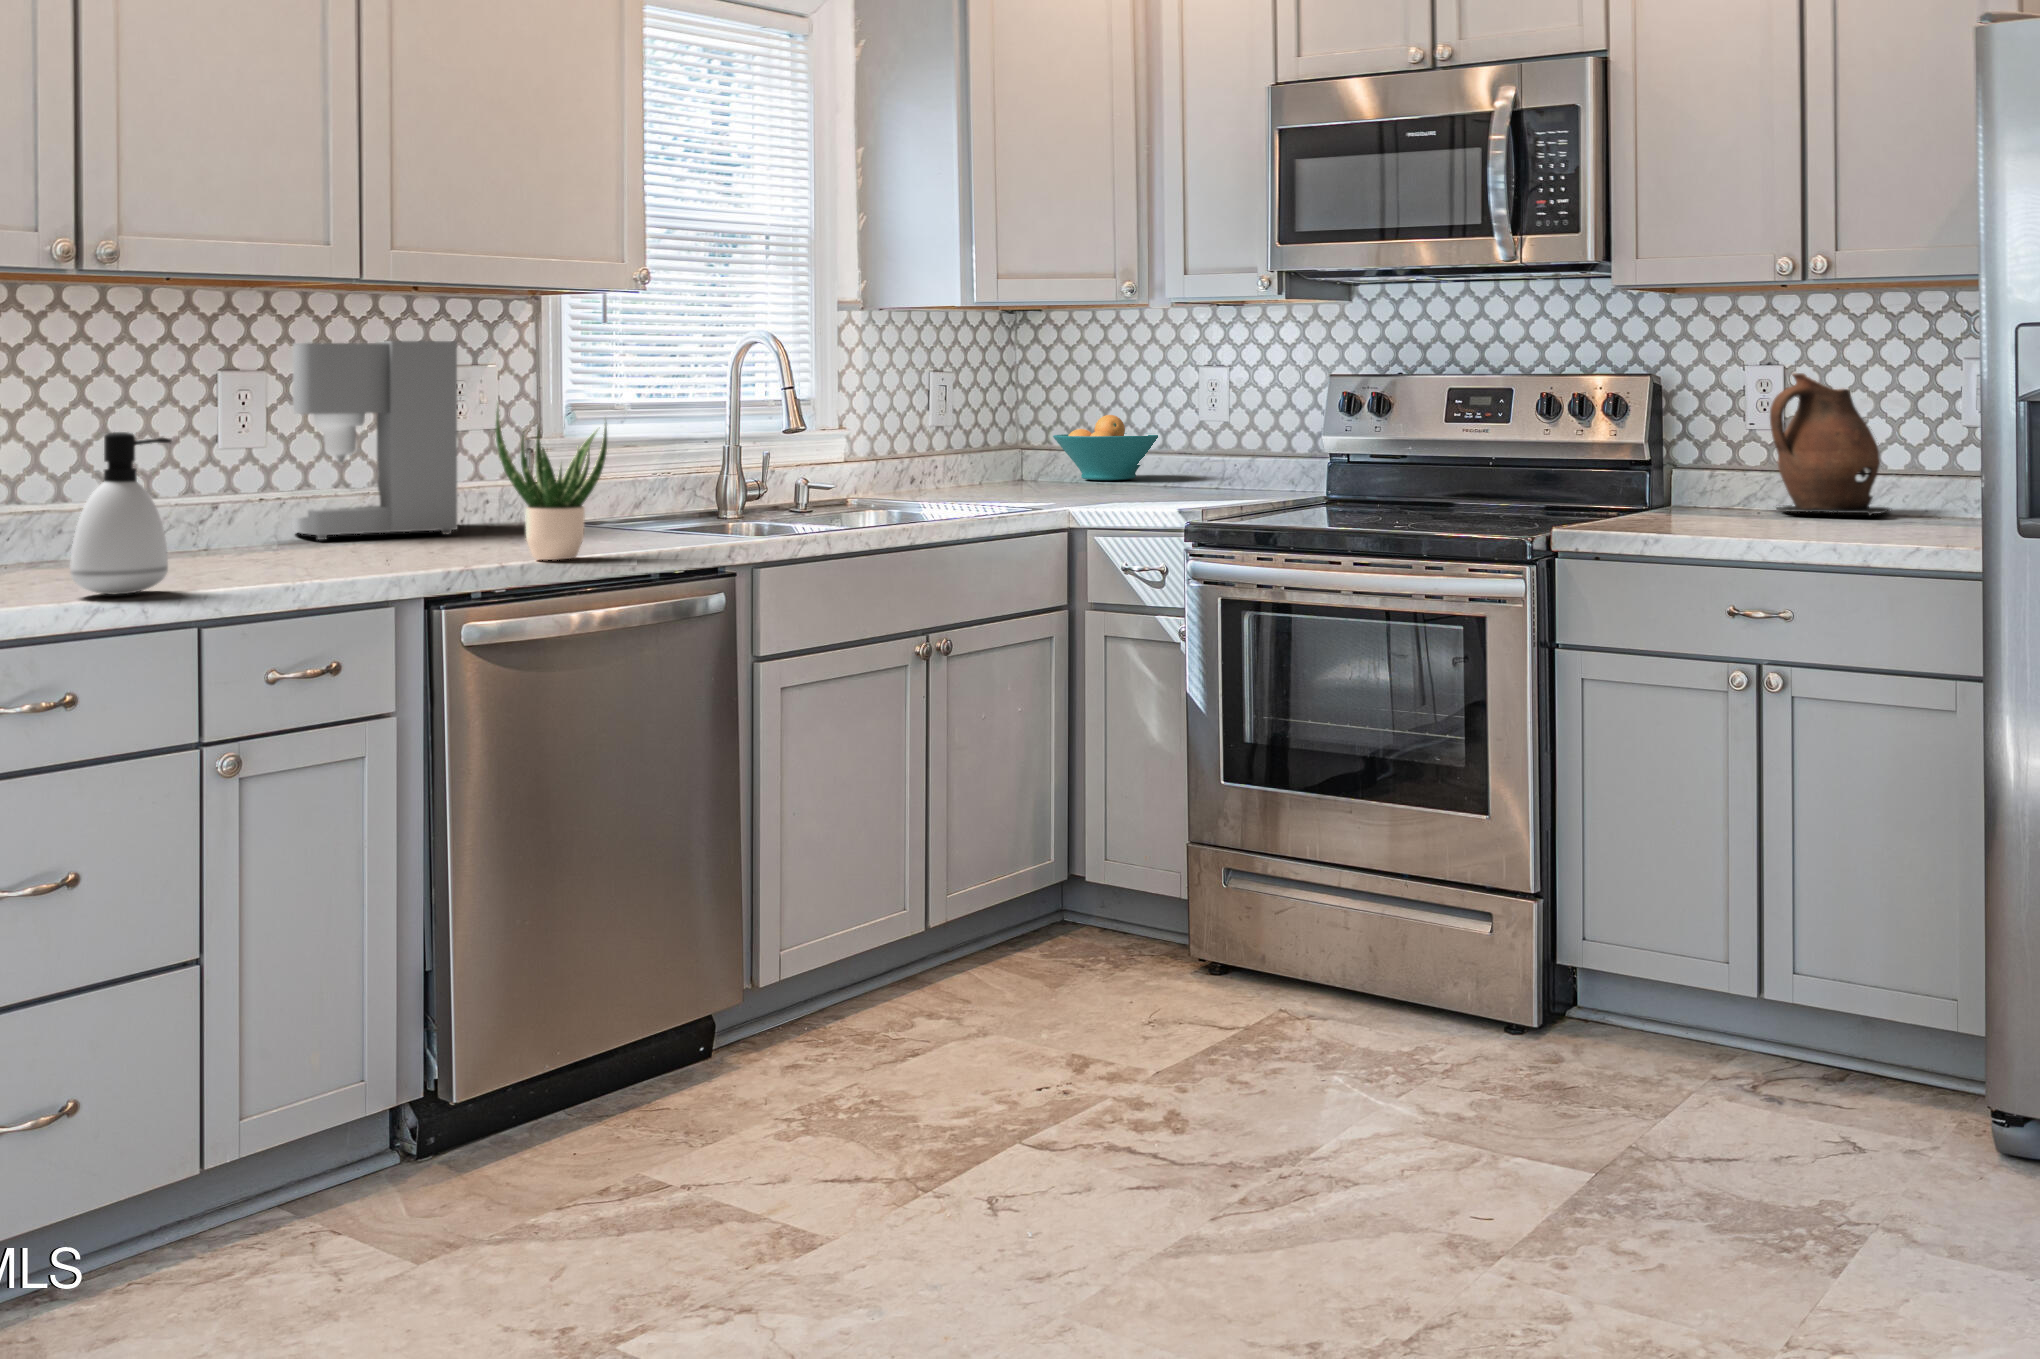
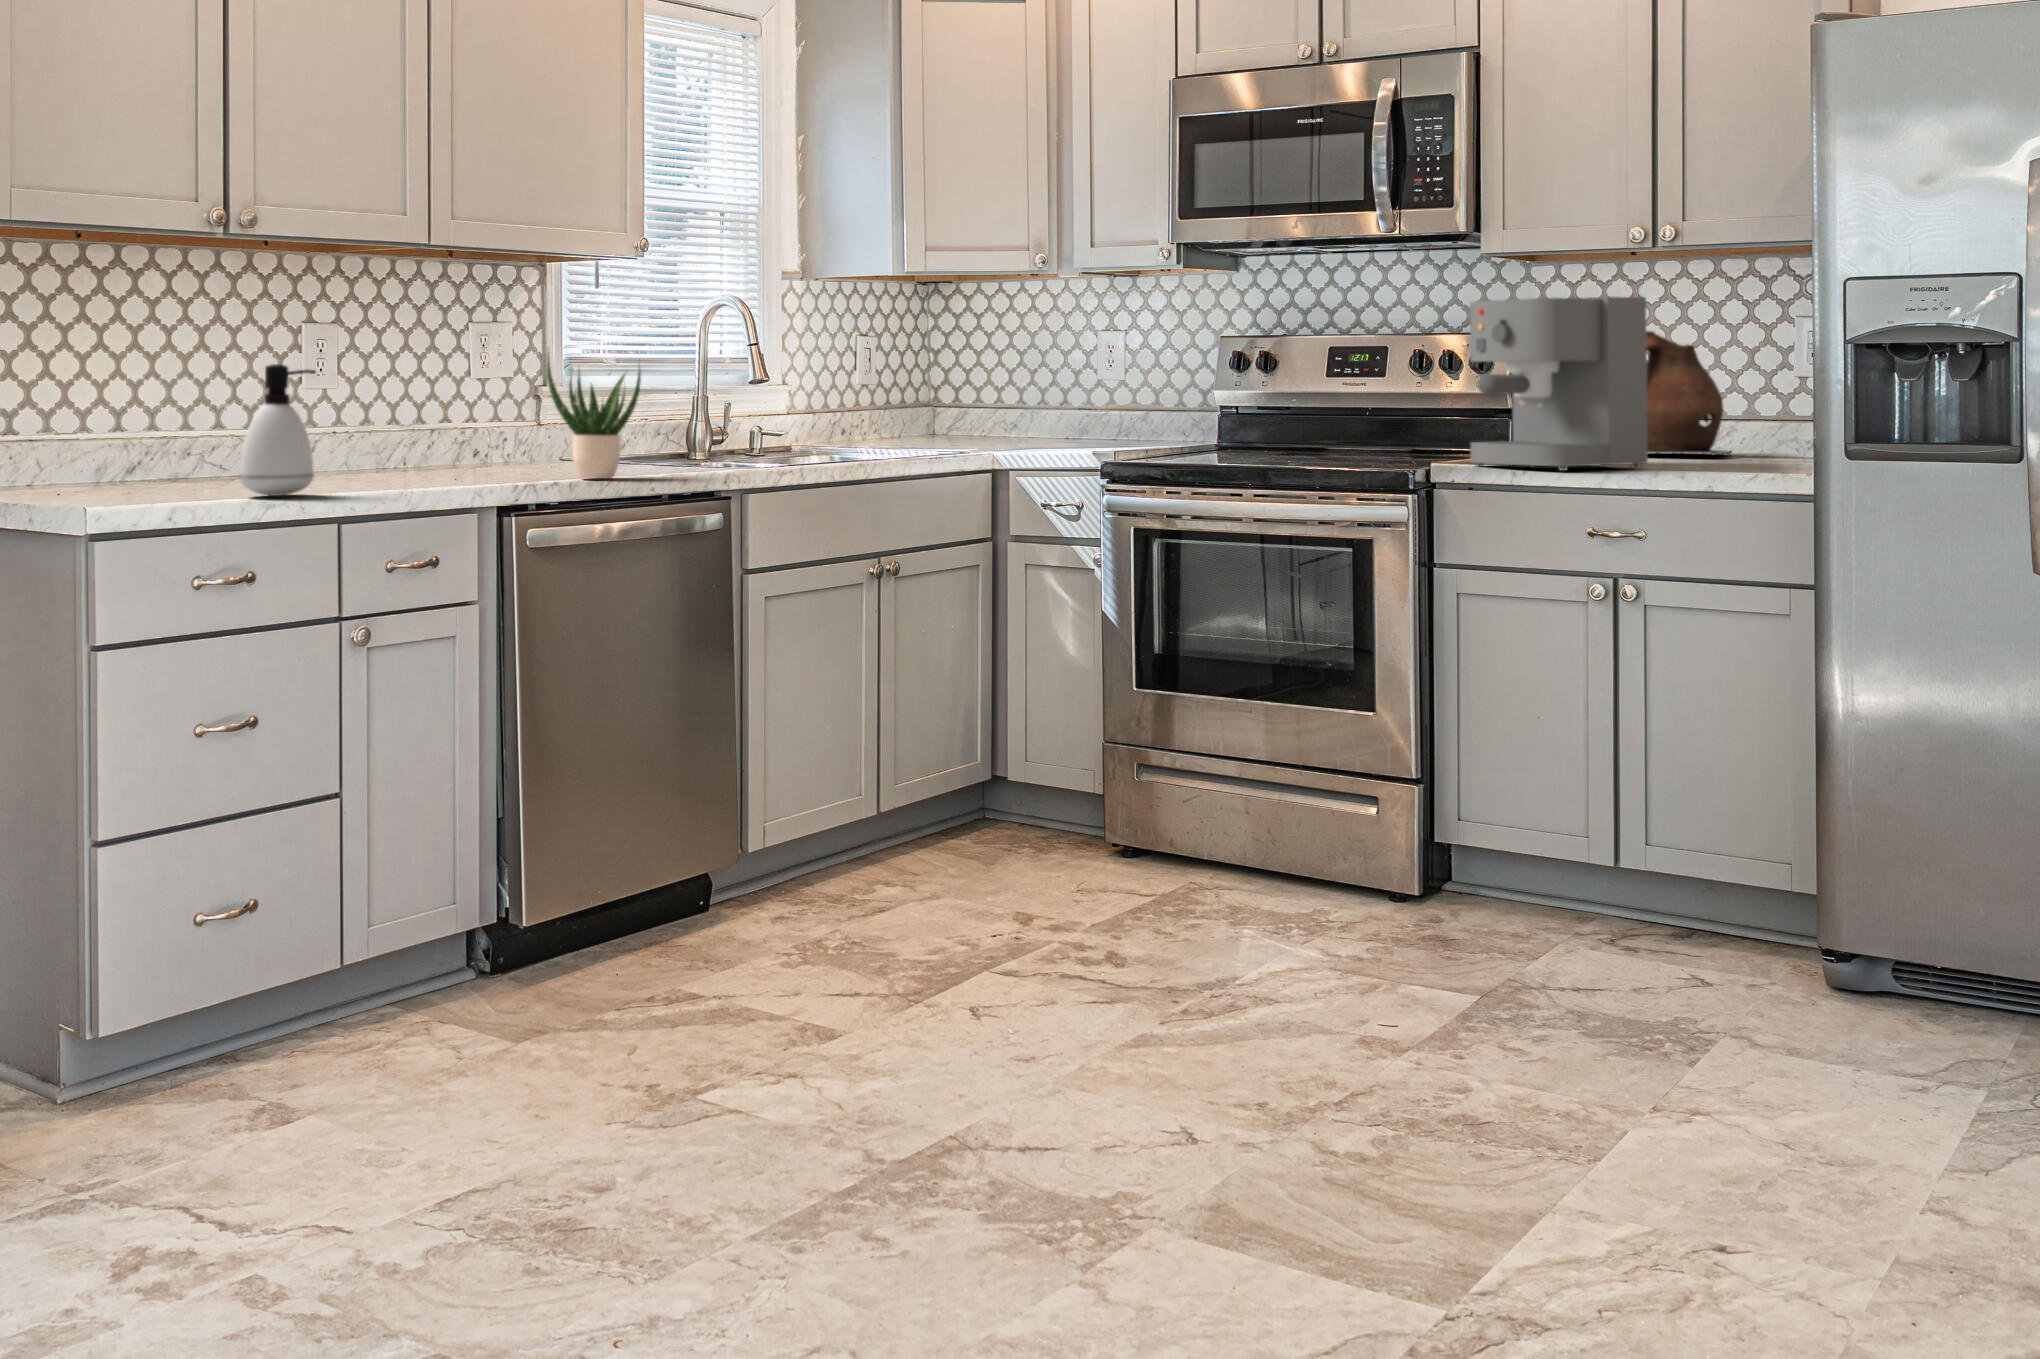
coffee maker: present [292,341,457,540] -> present [1470,296,1648,470]
fruit bowl: present [1053,415,1158,480] -> none [963,375,1064,433]

